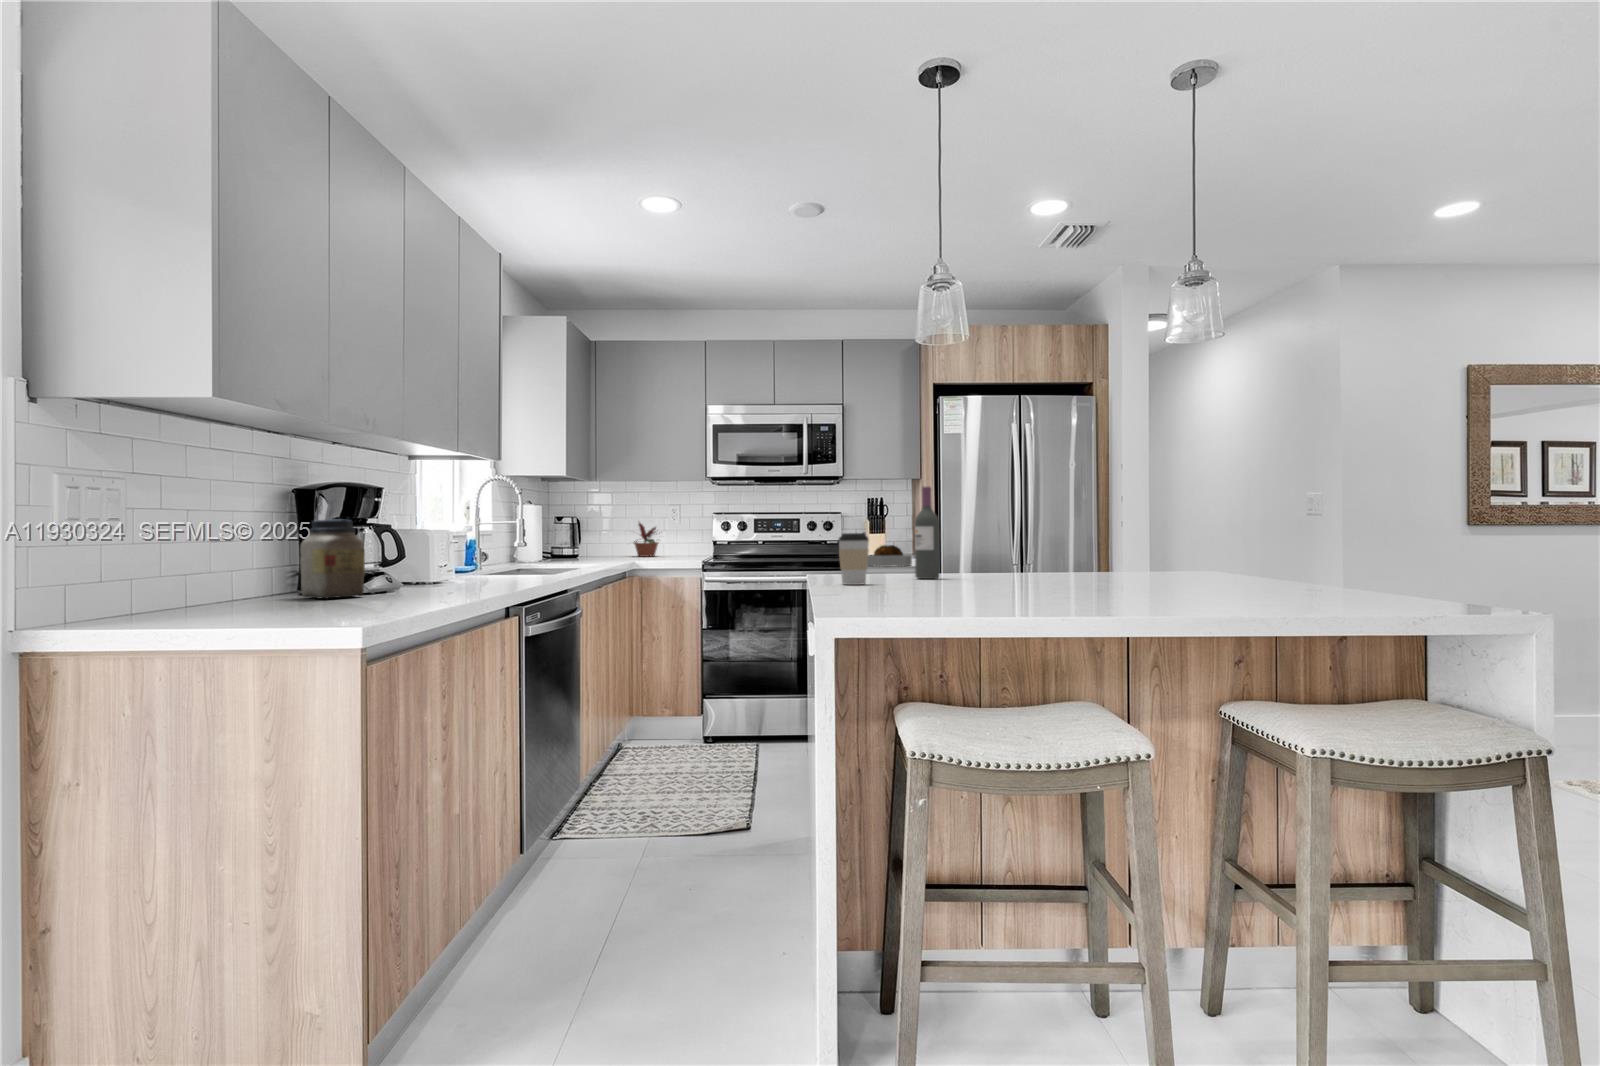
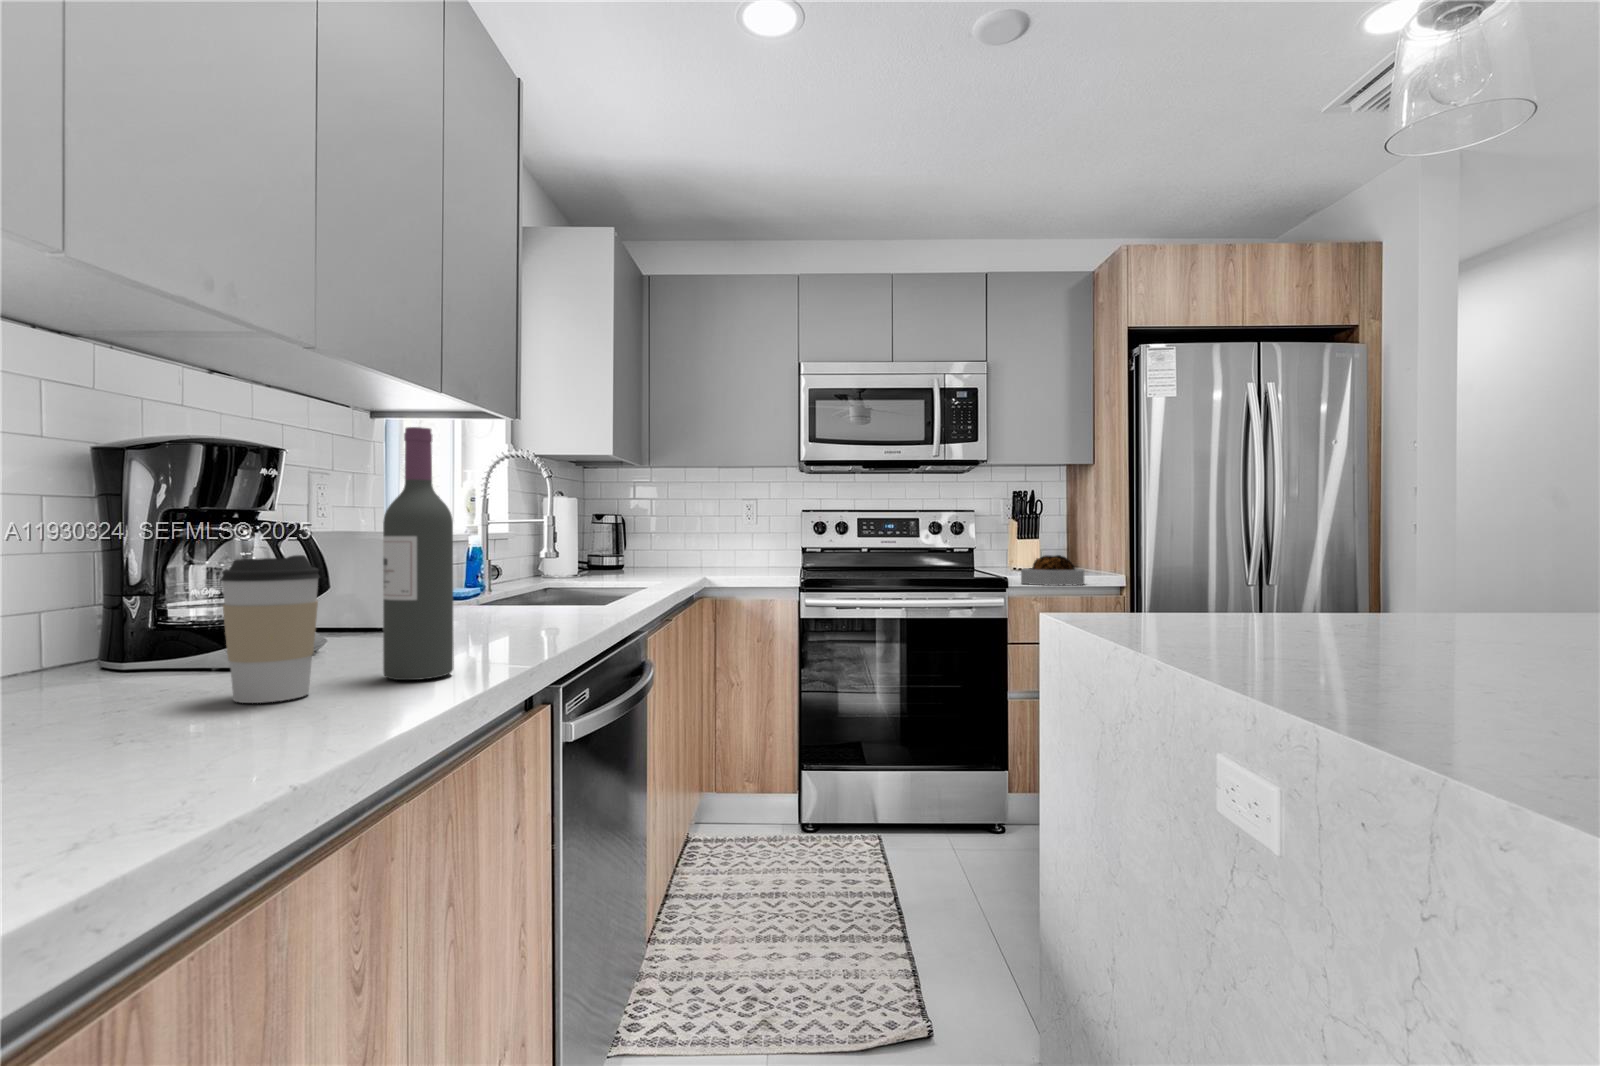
wine bottle: present [915,487,939,579] -> present [383,427,454,680]
jar: present [300,519,365,599] -> none [56,510,213,697]
potted plant: present [633,523,658,557] -> none [683,518,739,567]
coffee cup: present [838,532,869,585] -> present [221,555,320,703]

